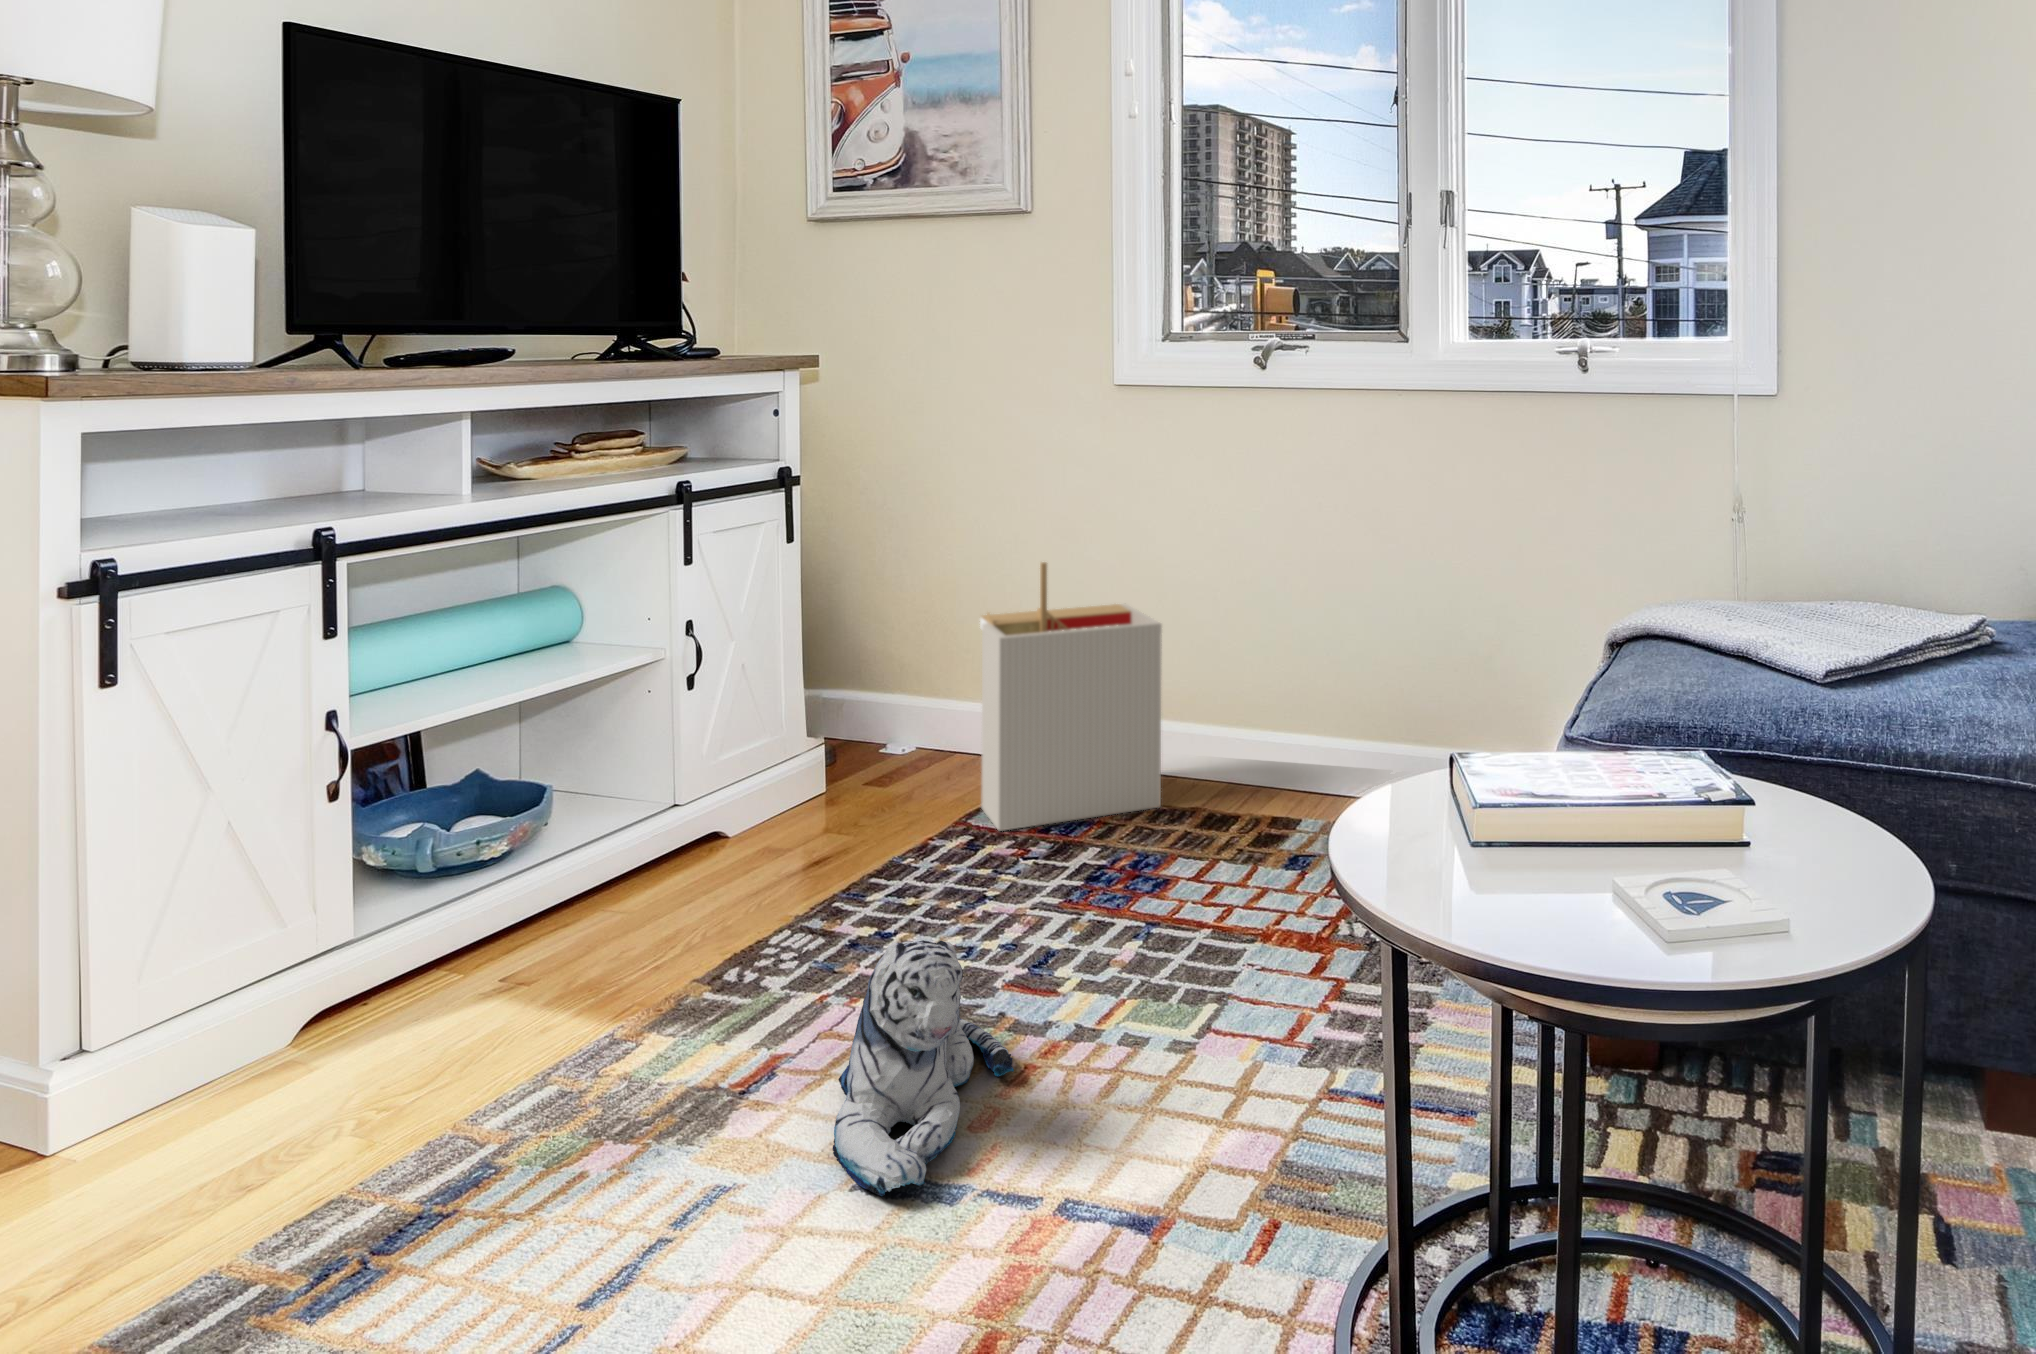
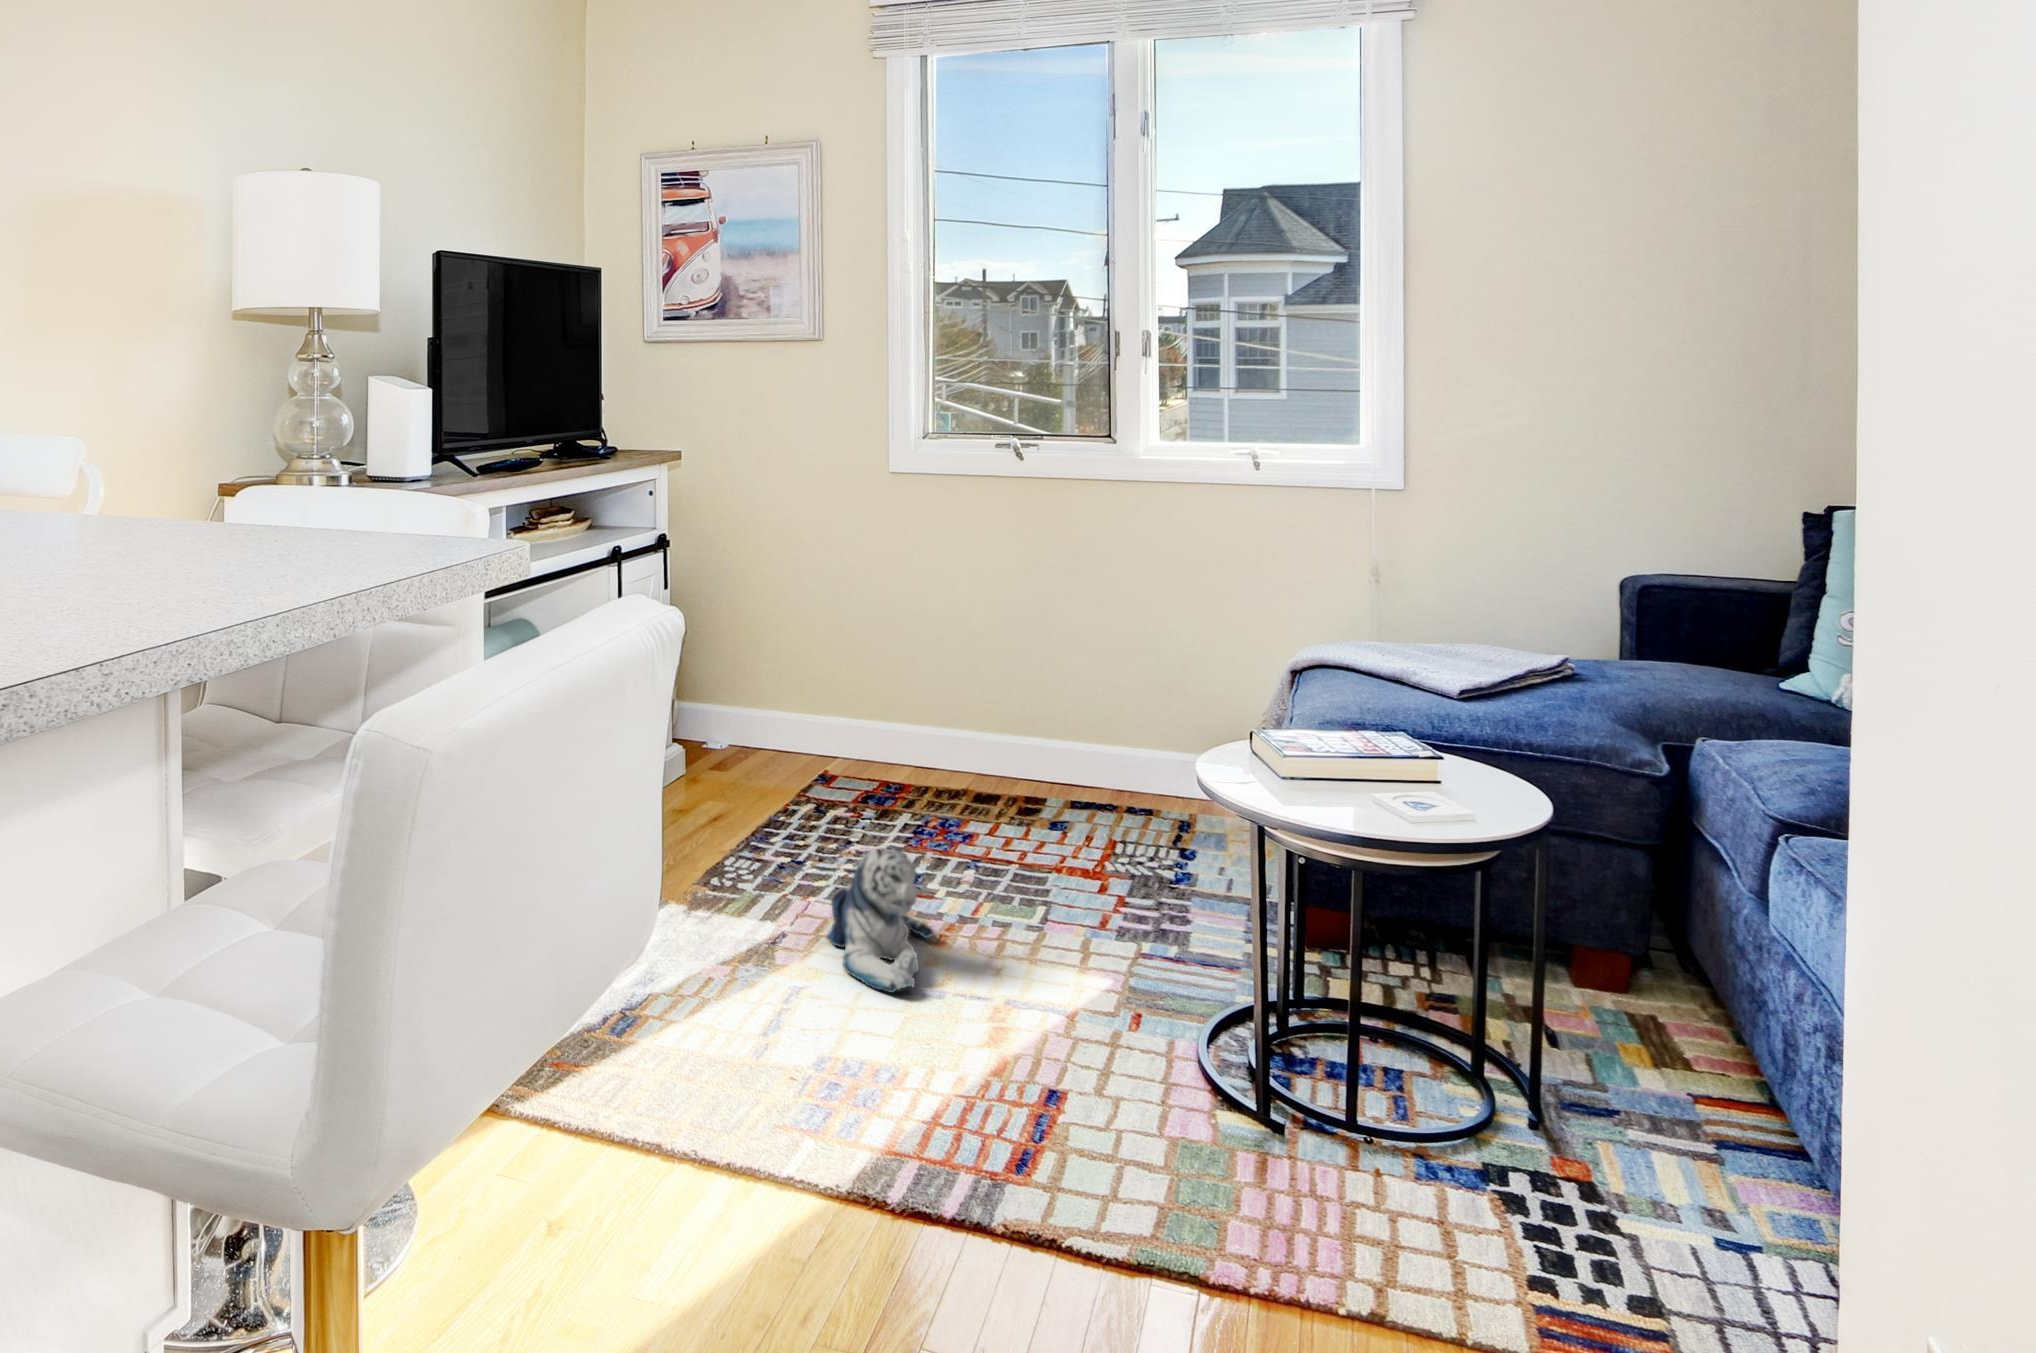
storage bin: present [980,562,1162,831] -> none [801,605,938,799]

